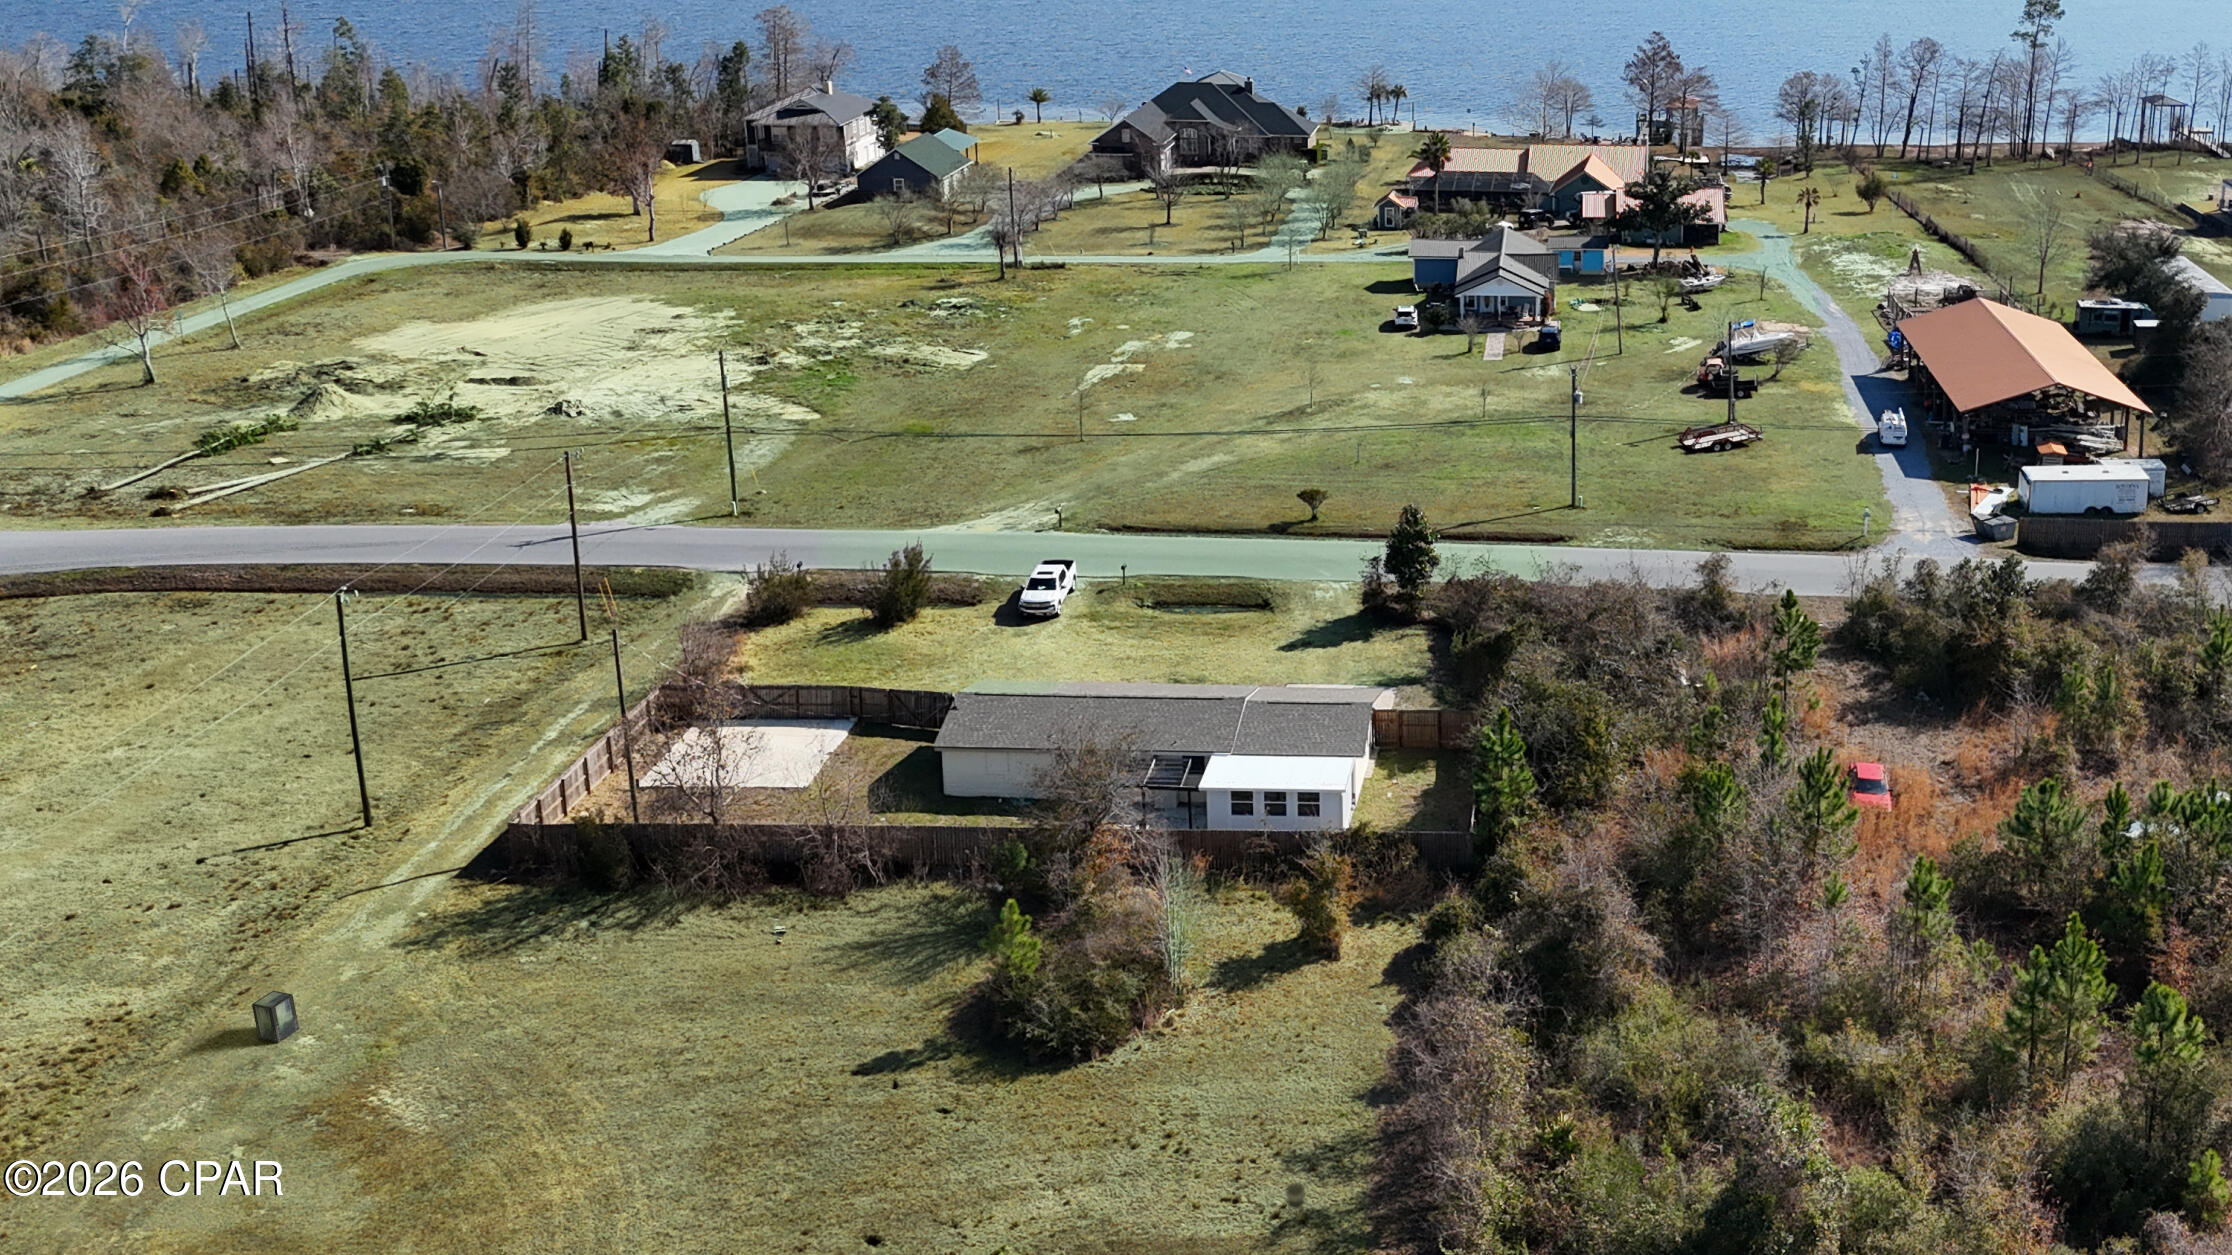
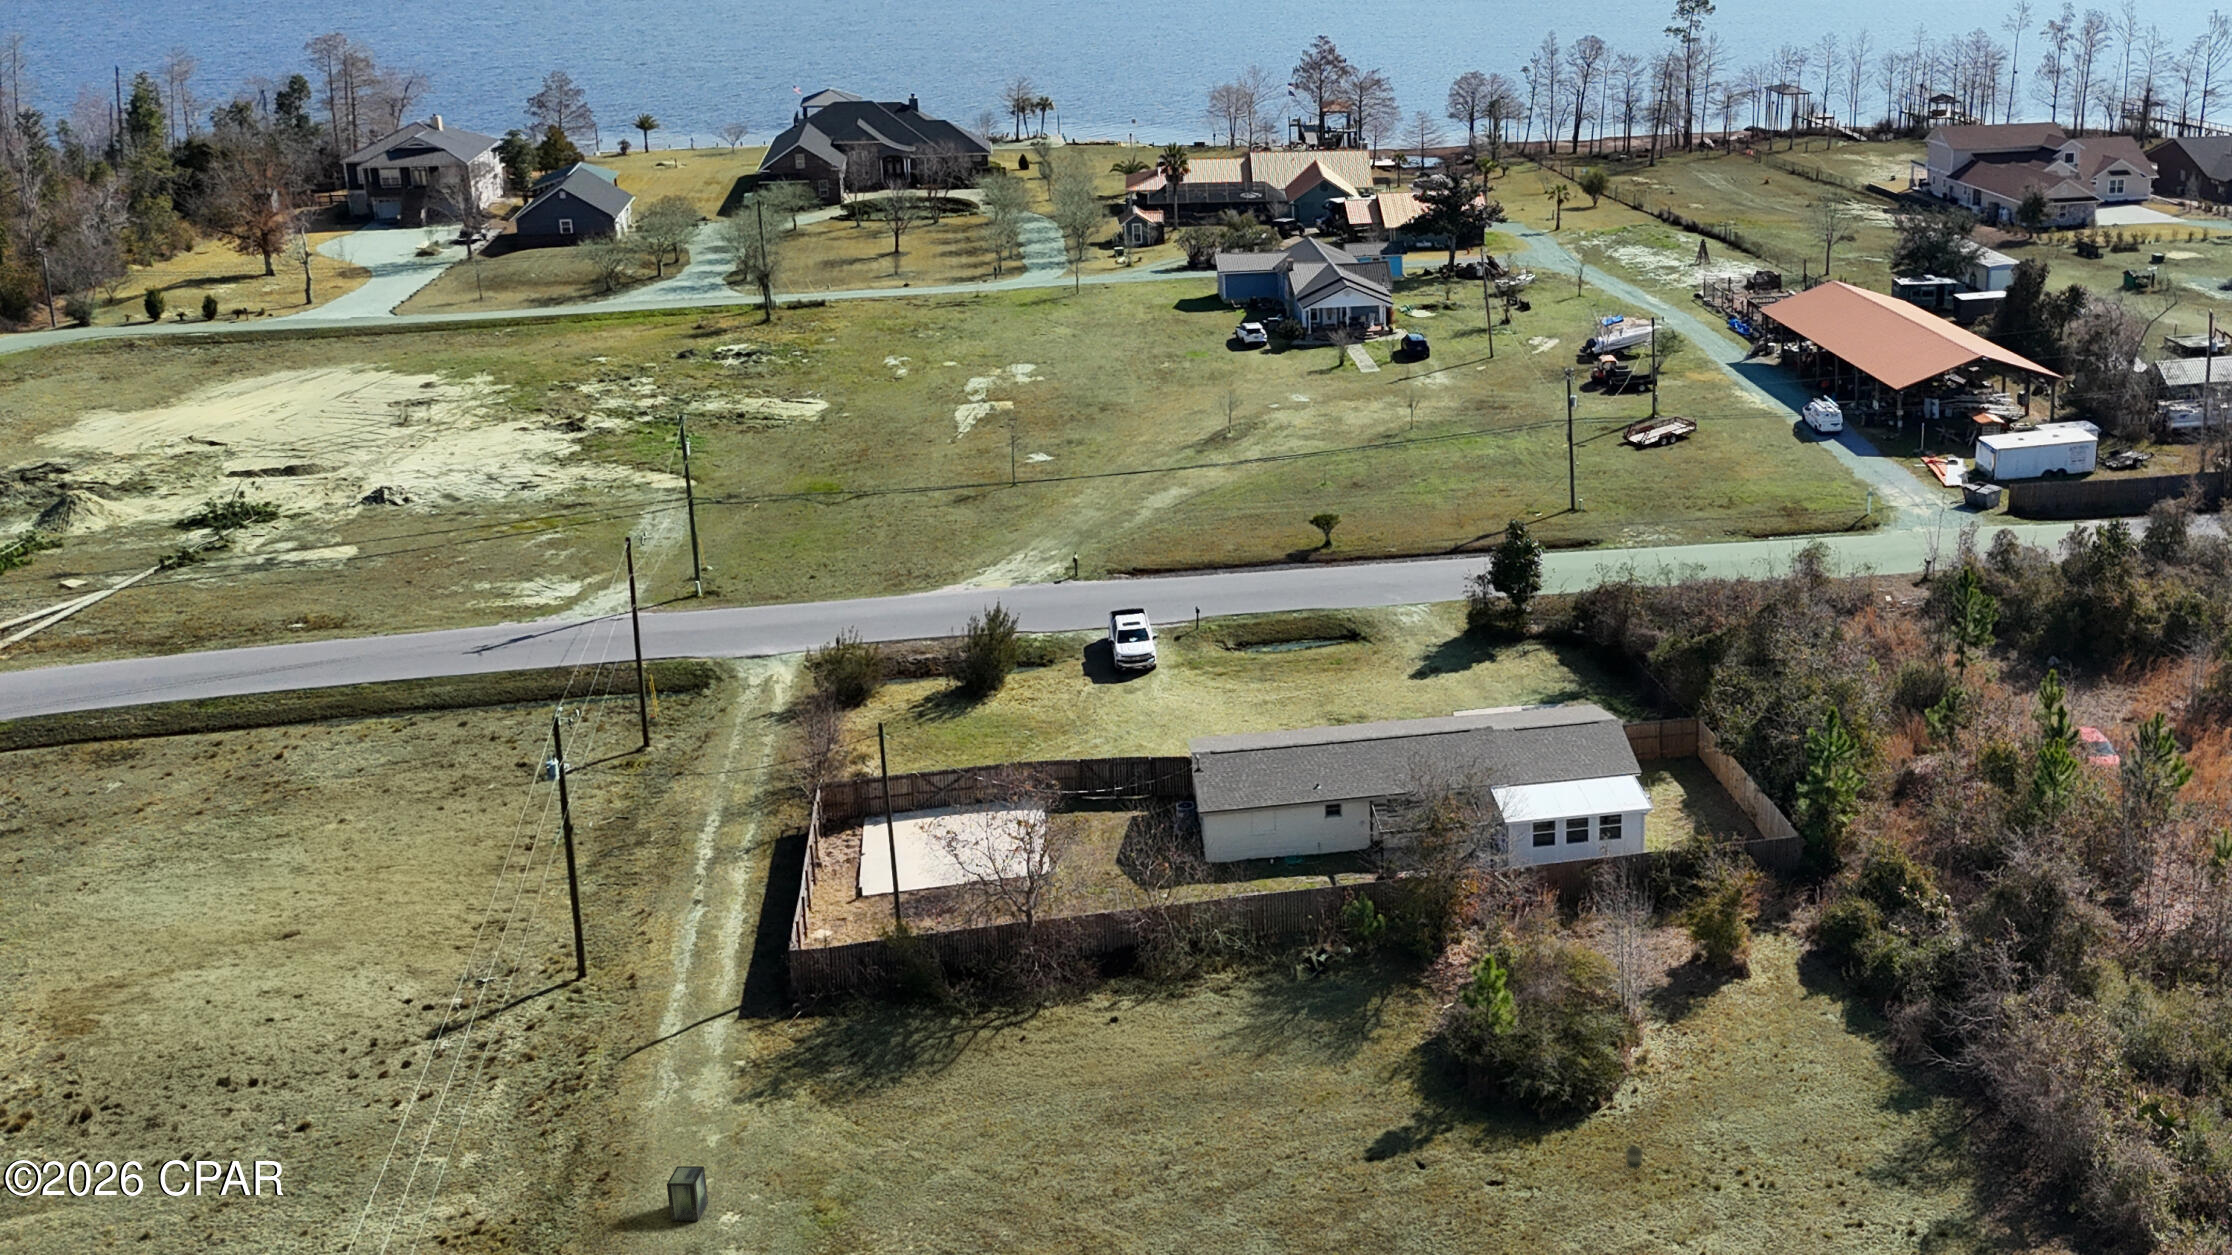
planter: present [1286,1183,1305,1211] -> present [1625,1146,1644,1173]

